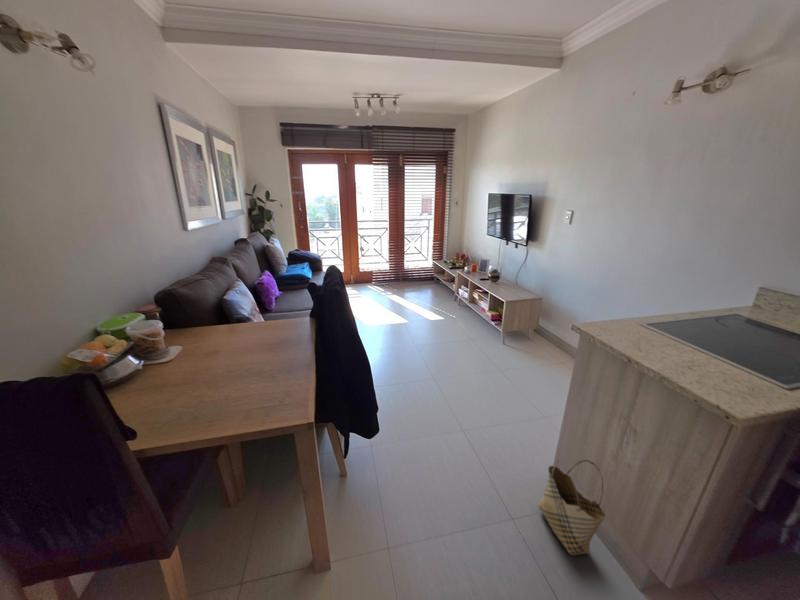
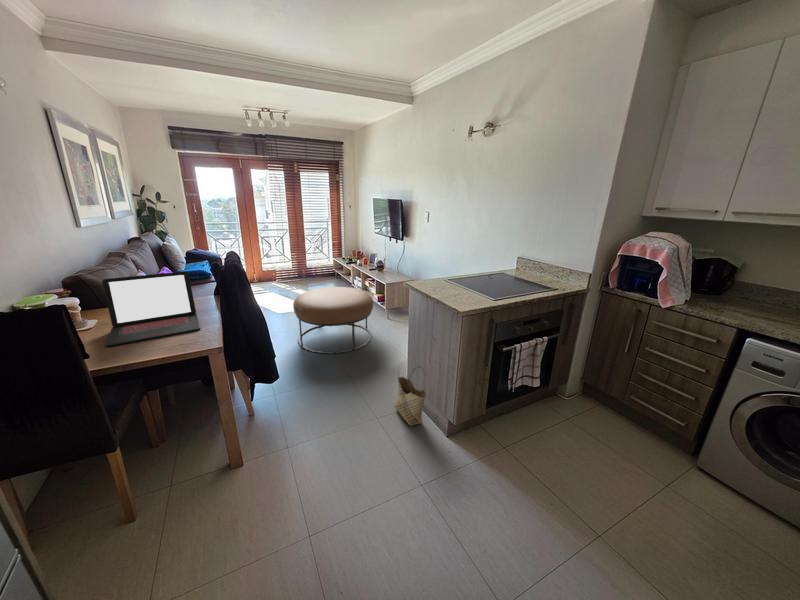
laptop: none [171,297,287,406] -> present [102,271,200,347]
ottoman: none [395,303,493,393] -> present [293,287,373,354]

